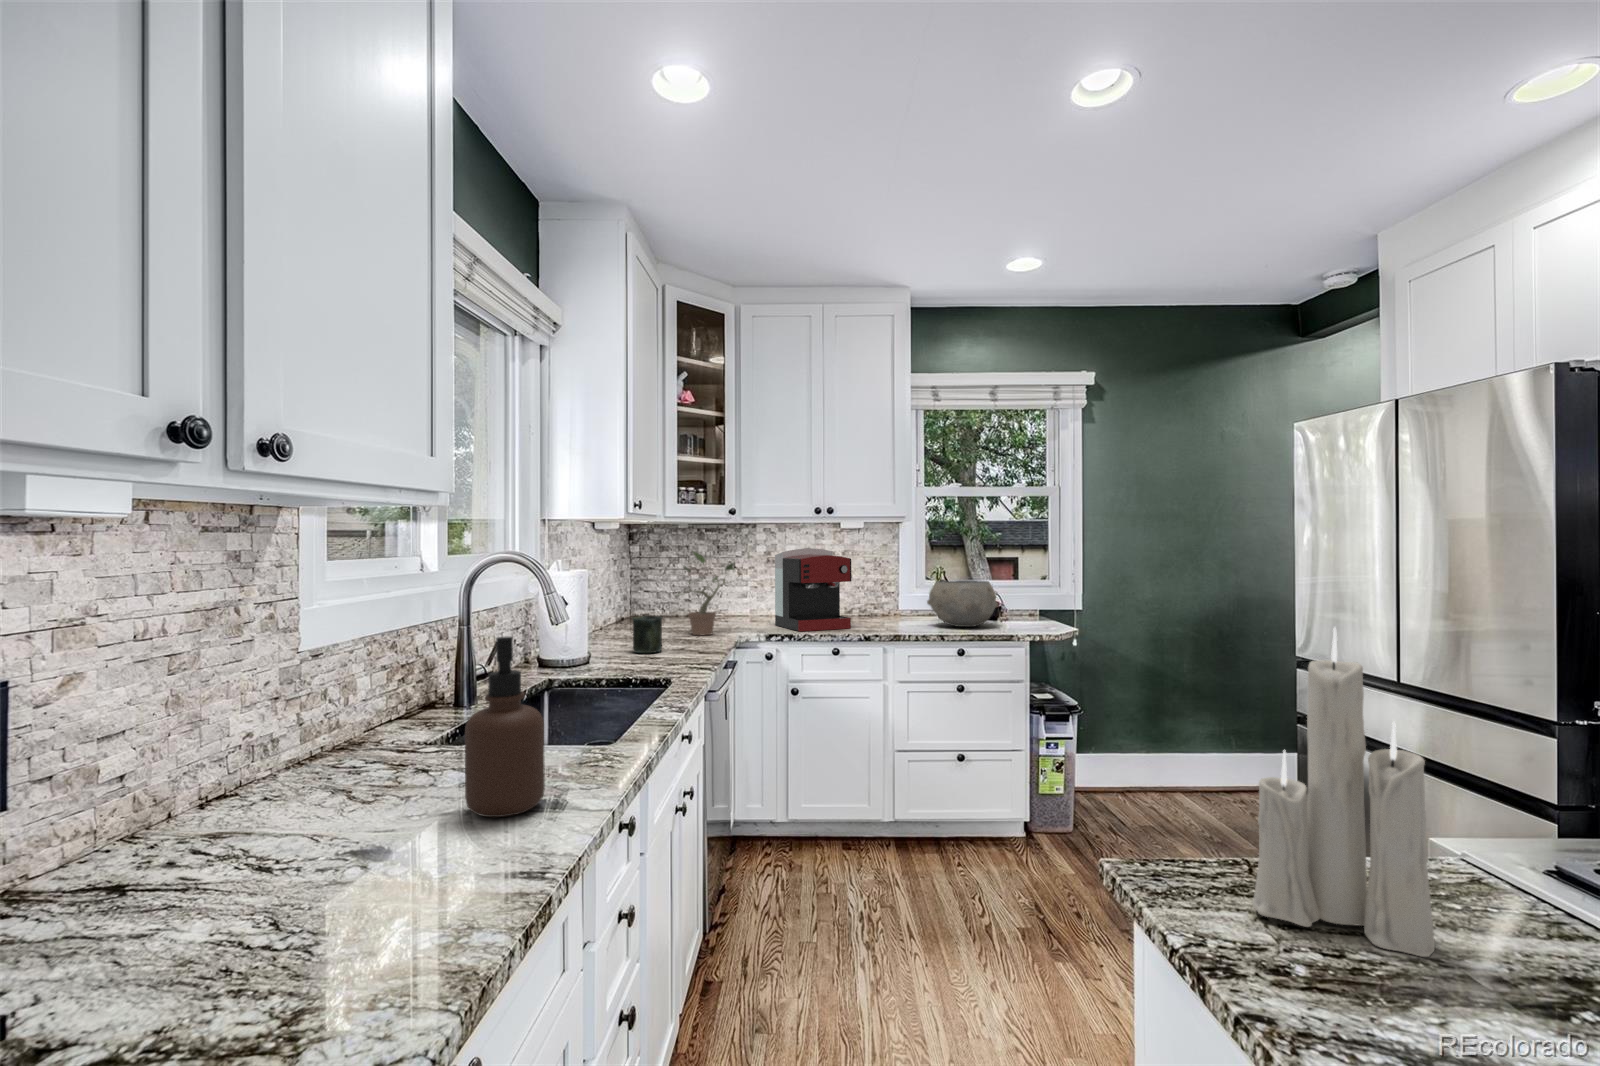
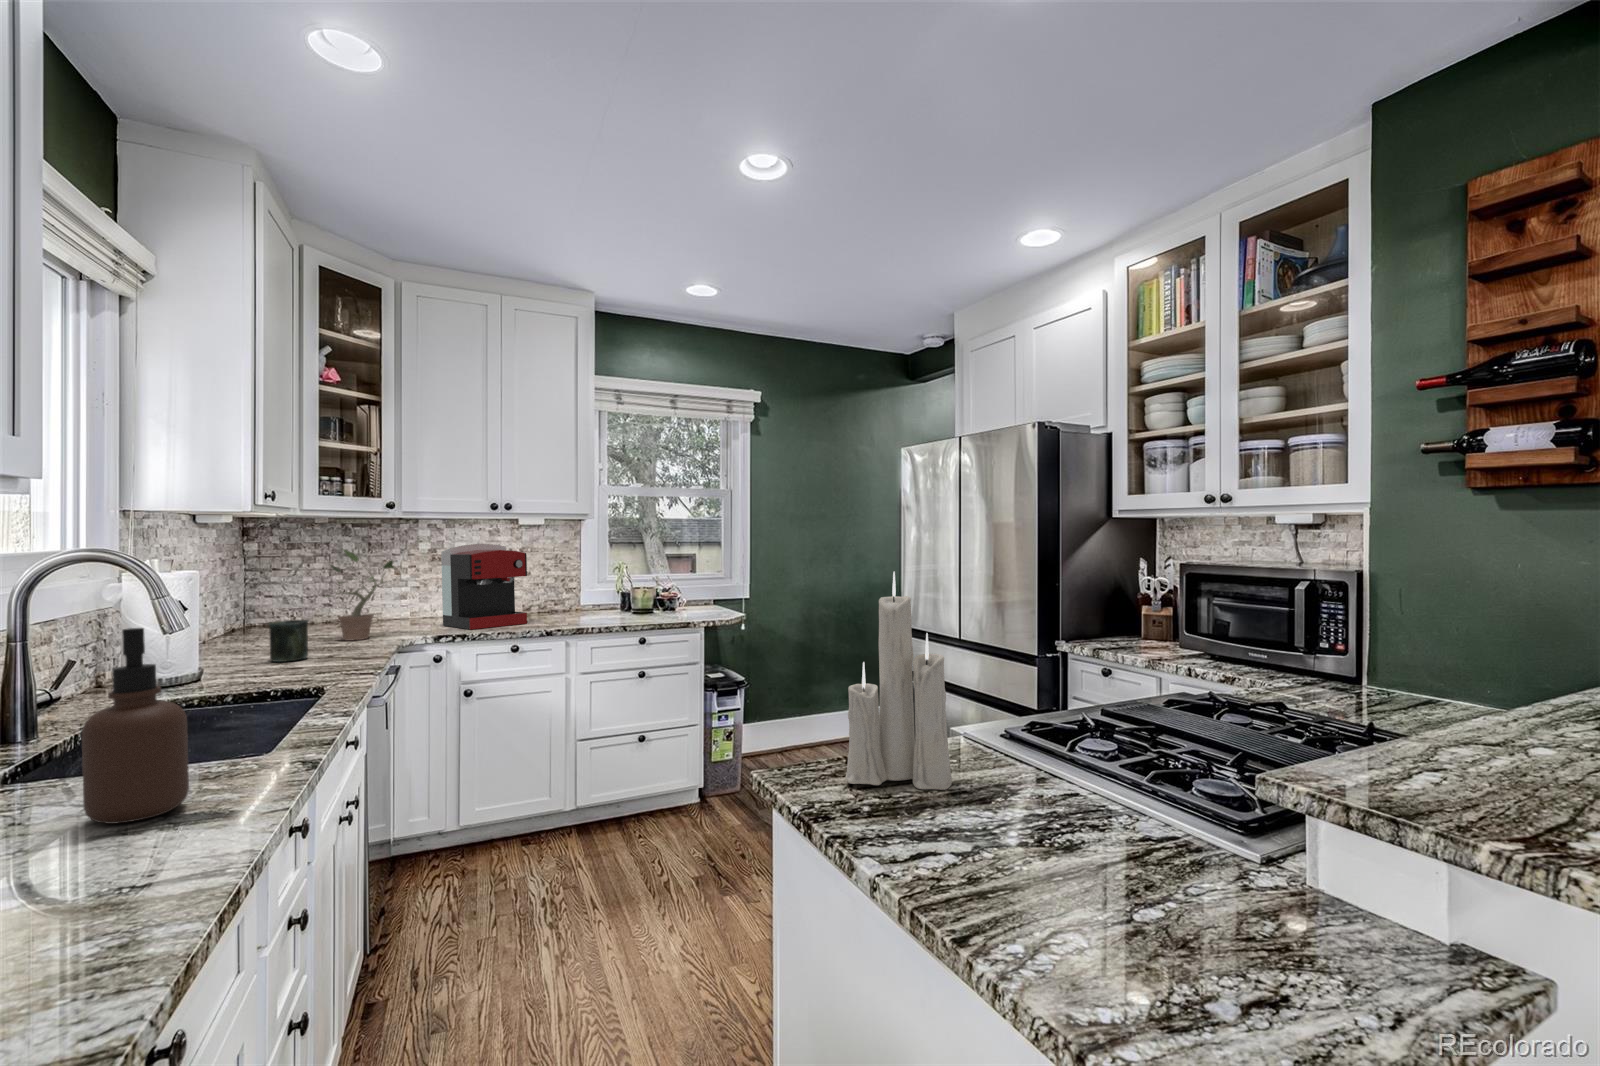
ceramic bowl: present [927,580,998,627] -> none [605,571,673,615]

